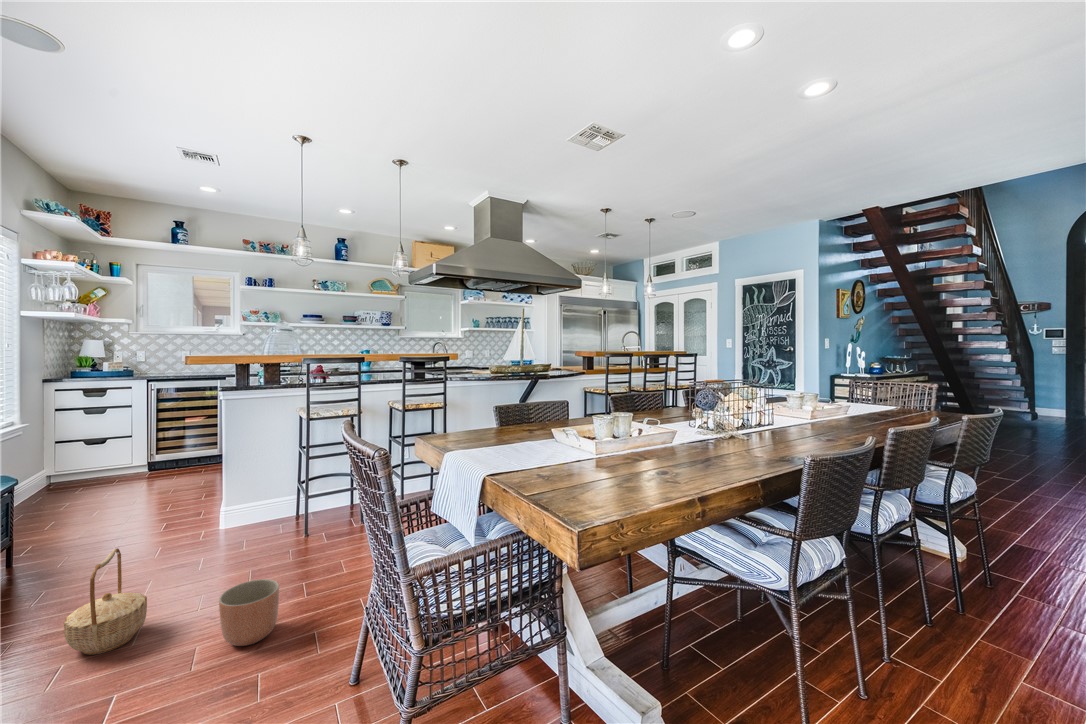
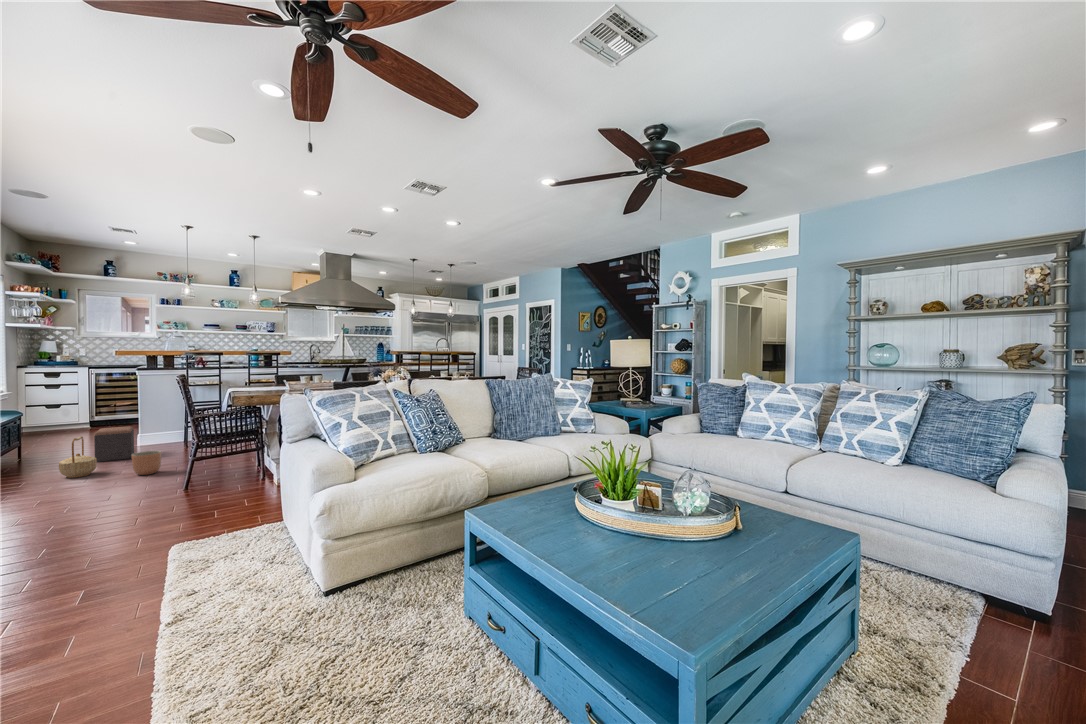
footstool: none [147,498,217,578] -> present [94,426,134,462]

